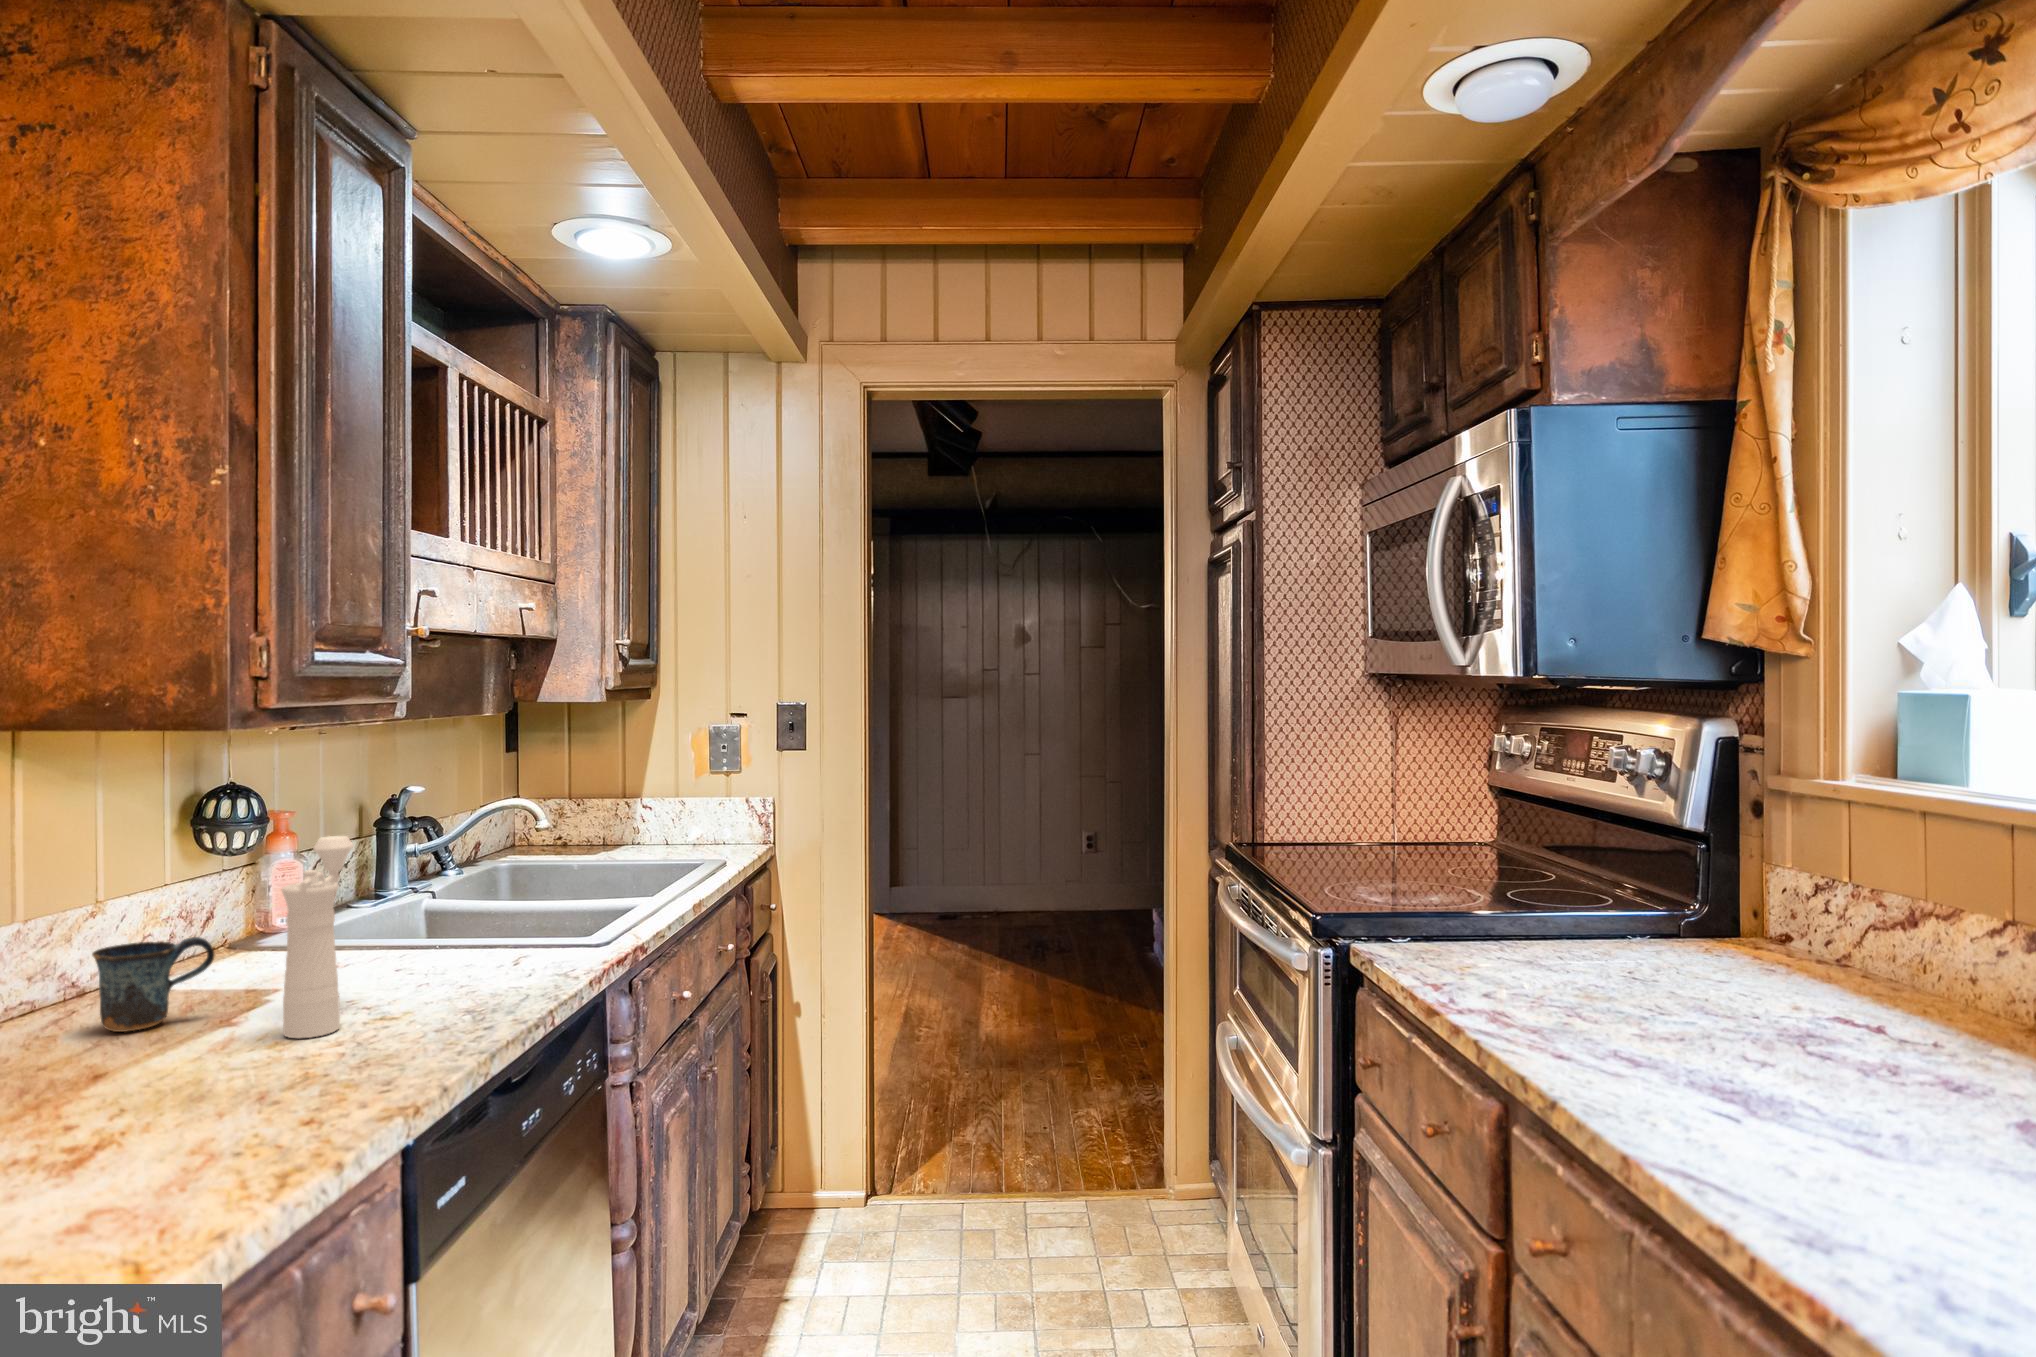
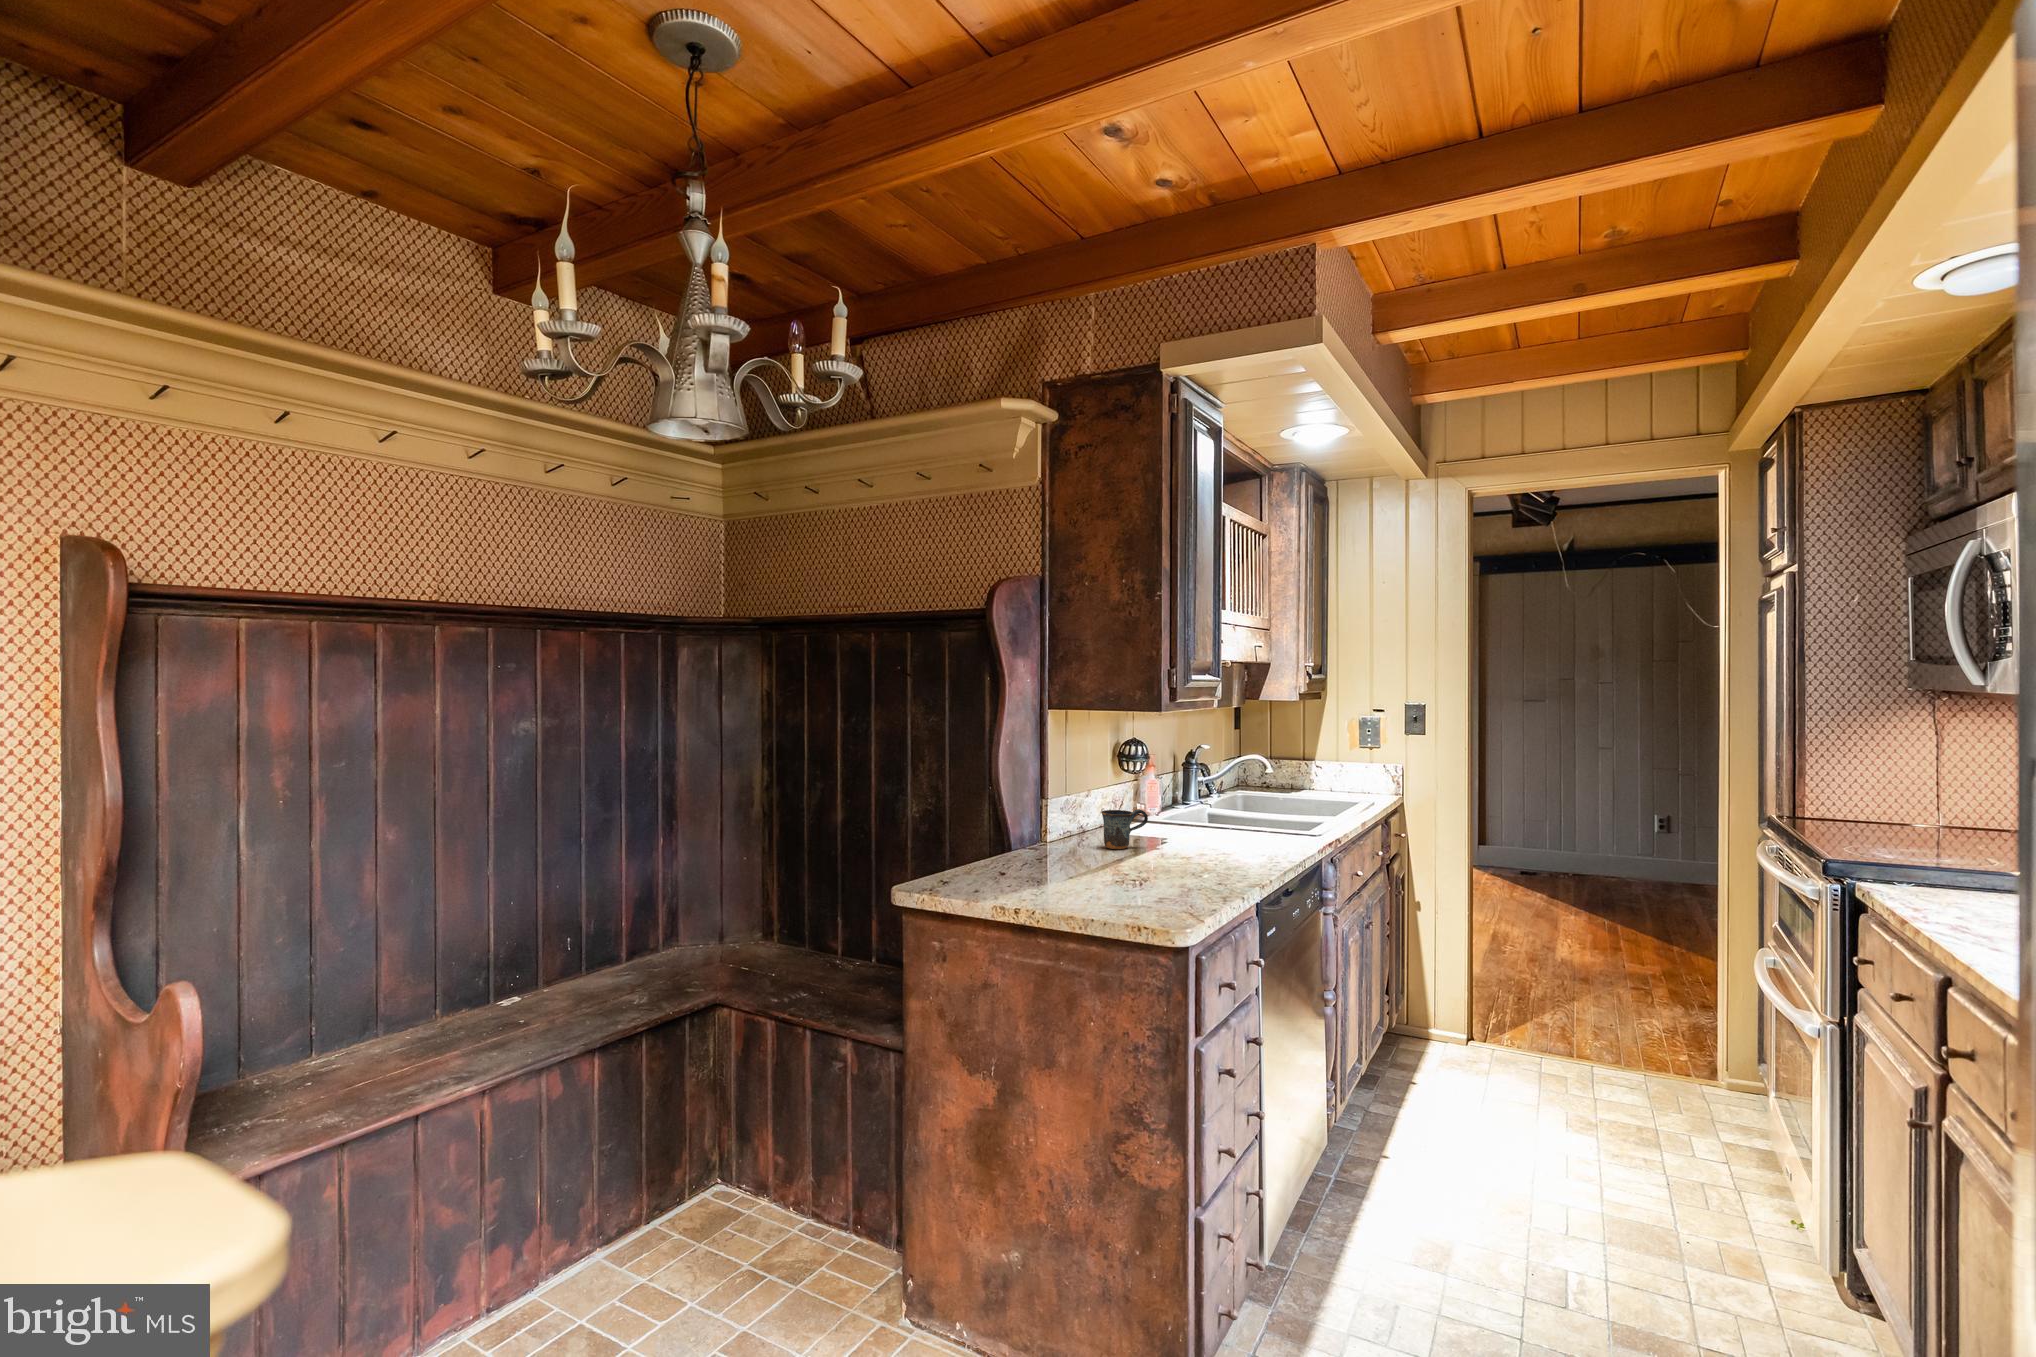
pepper mill: present [282,836,353,1038] -> none [1184,766,1208,859]

